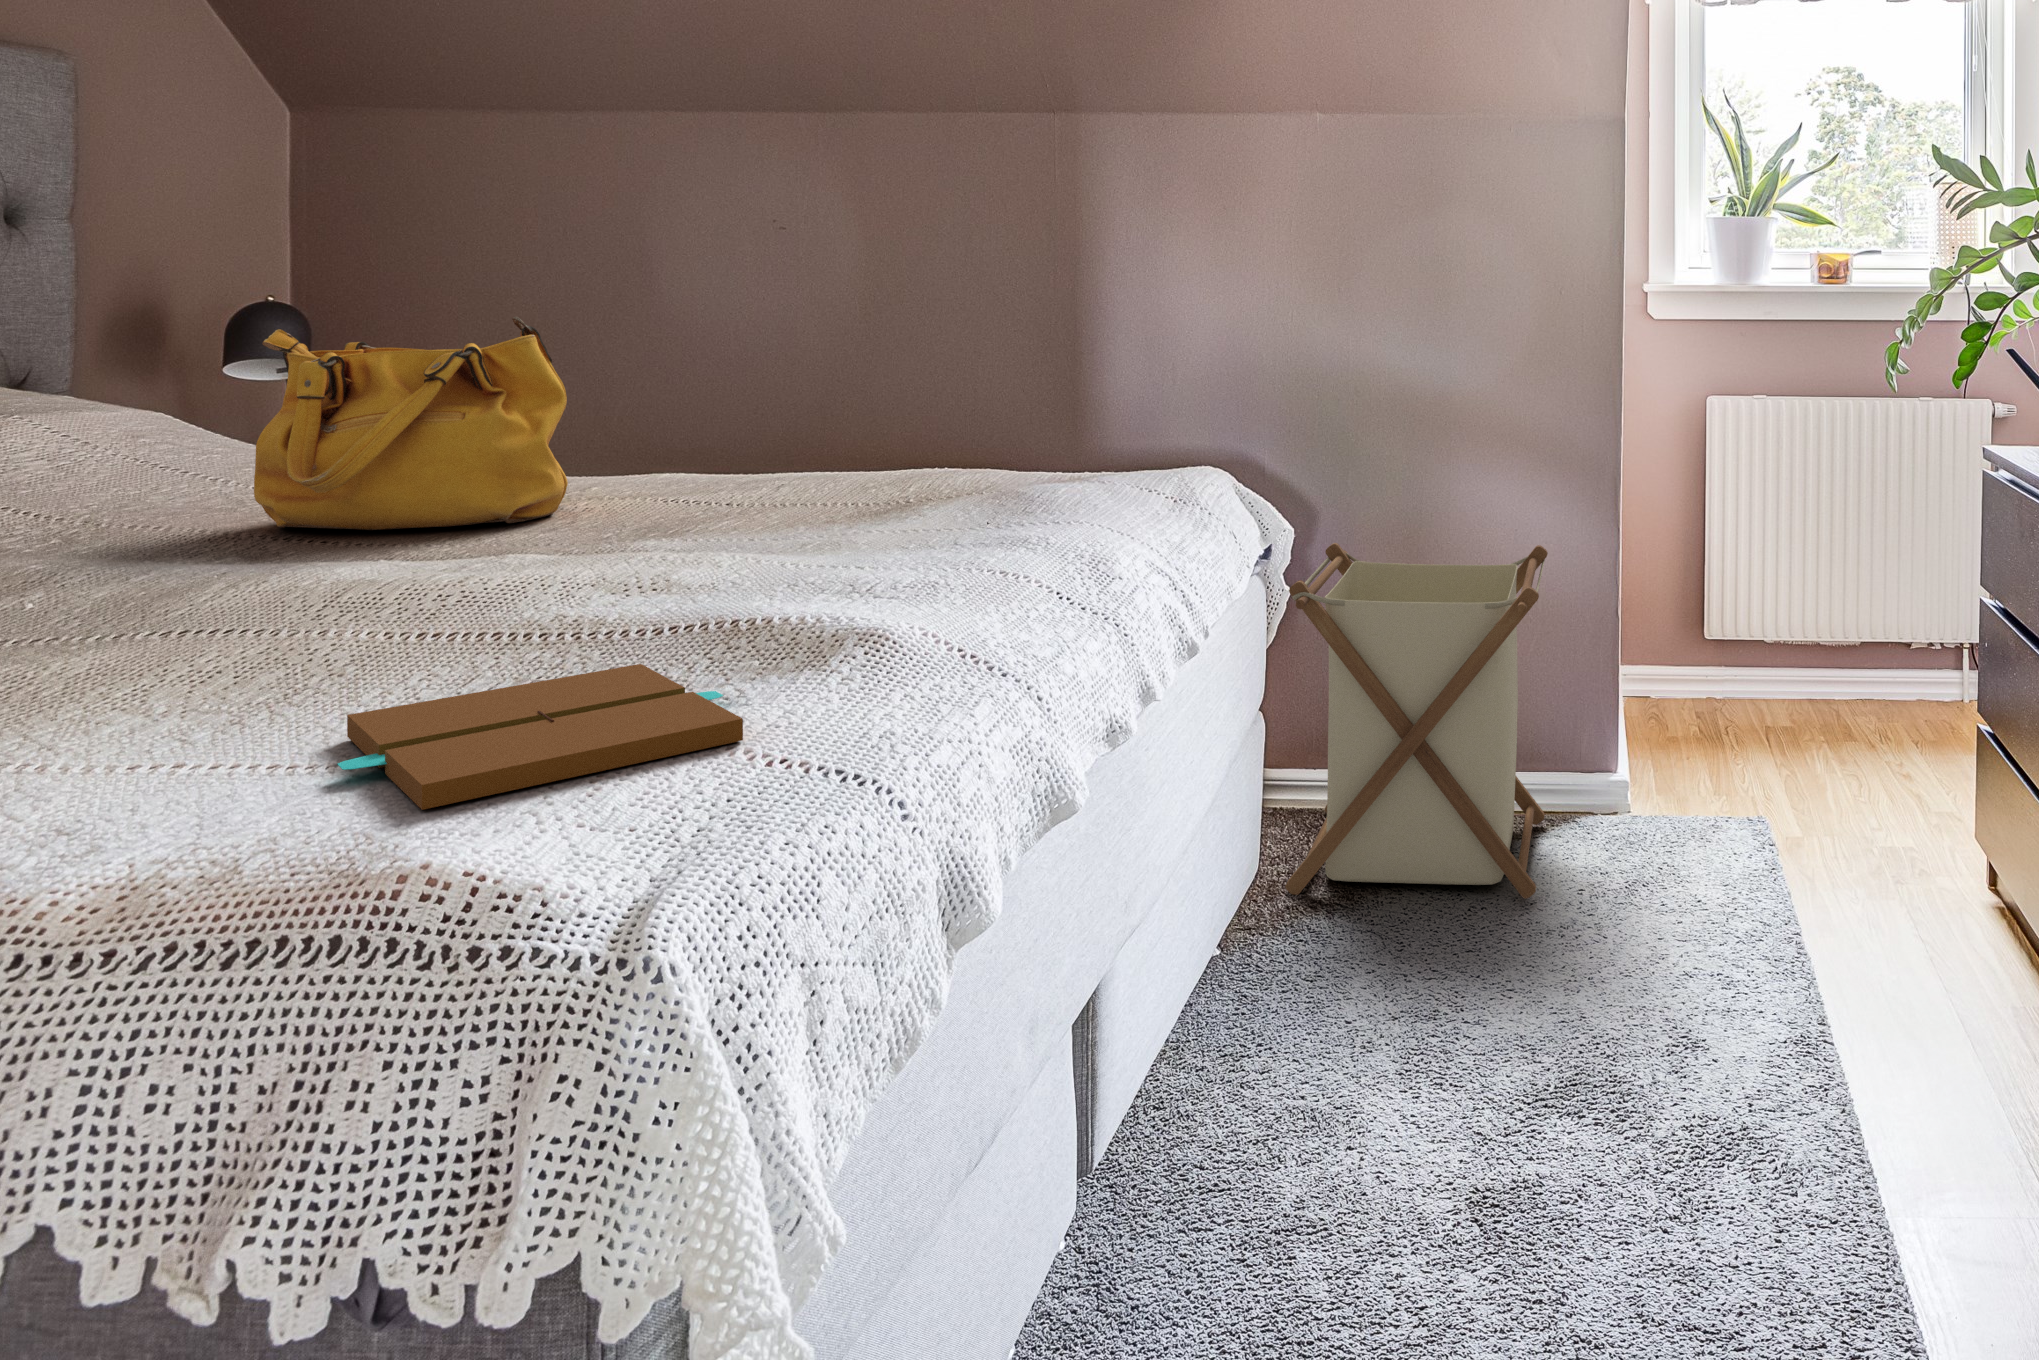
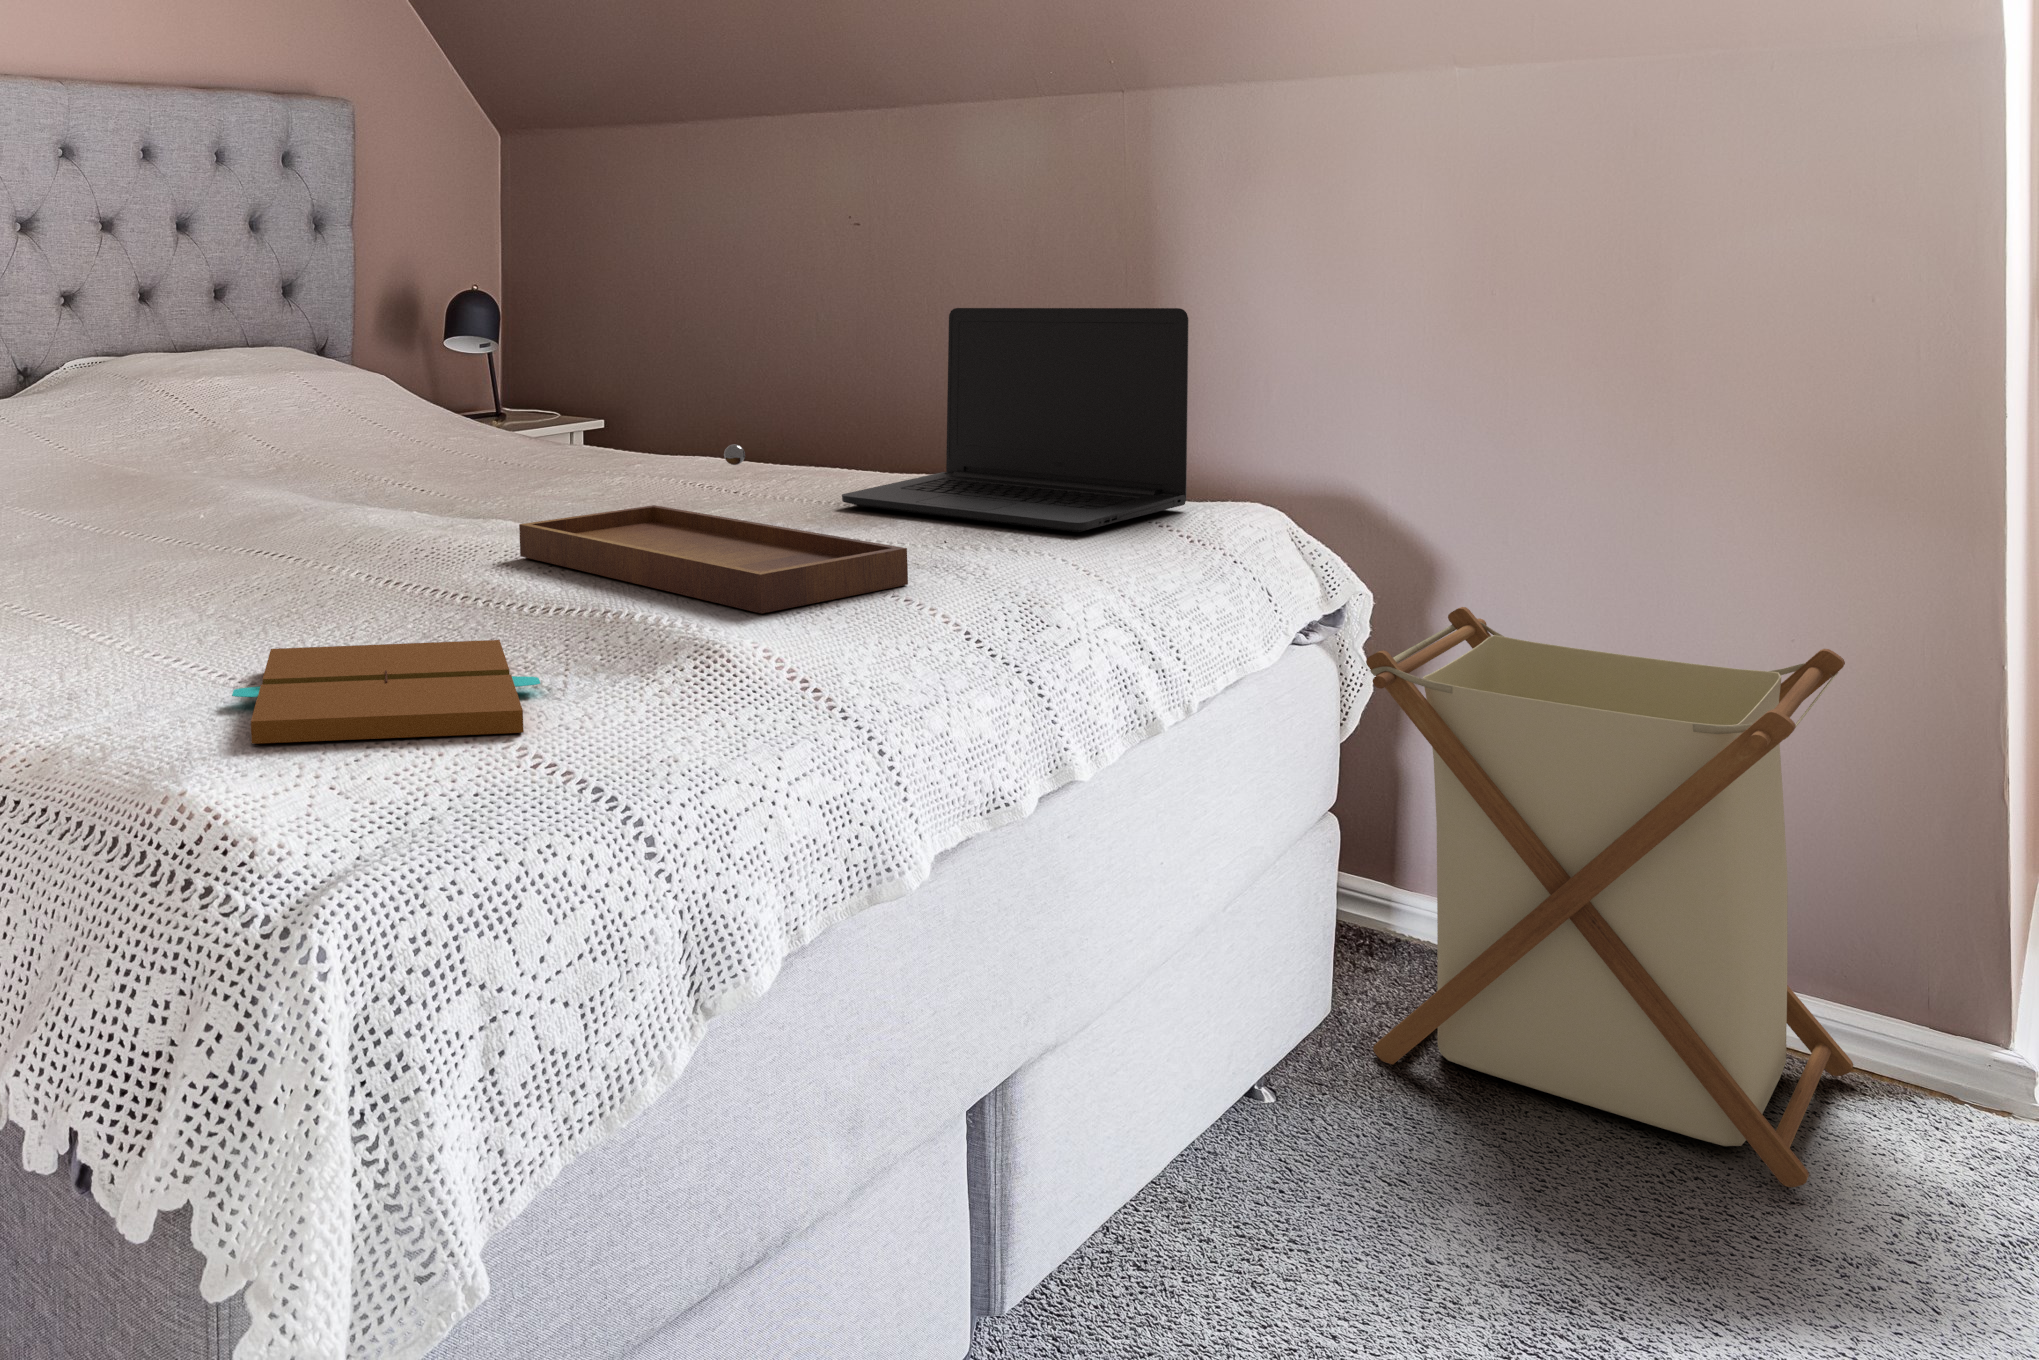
laptop: none [868,315,1171,509] -> present [842,308,1189,532]
handbag: present [254,317,568,530] -> none [379,314,593,498]
tray: none [552,450,992,606] -> present [519,444,908,613]

